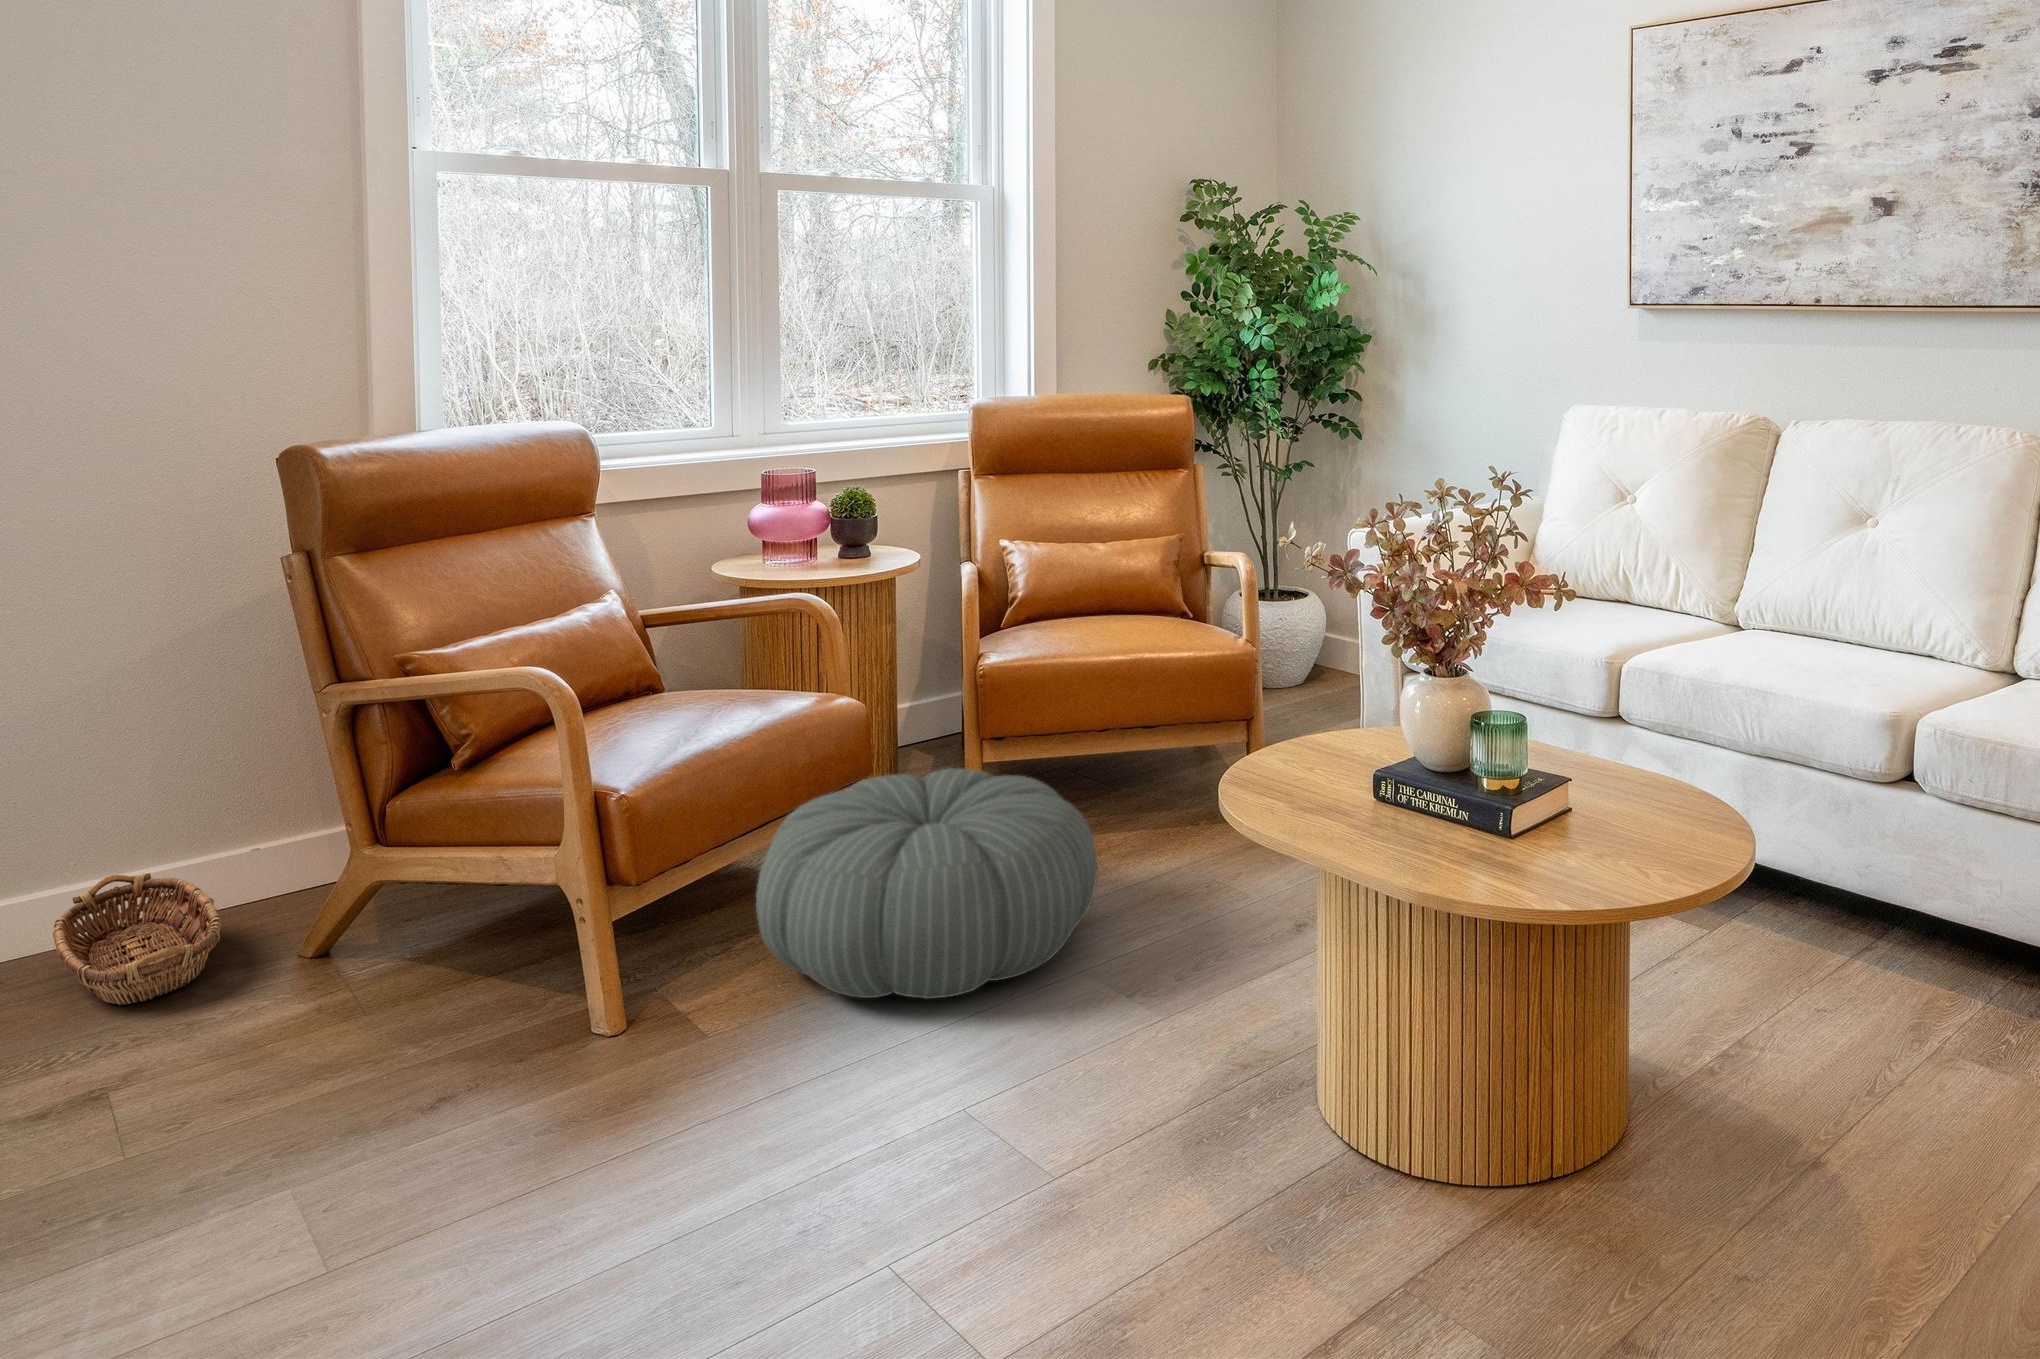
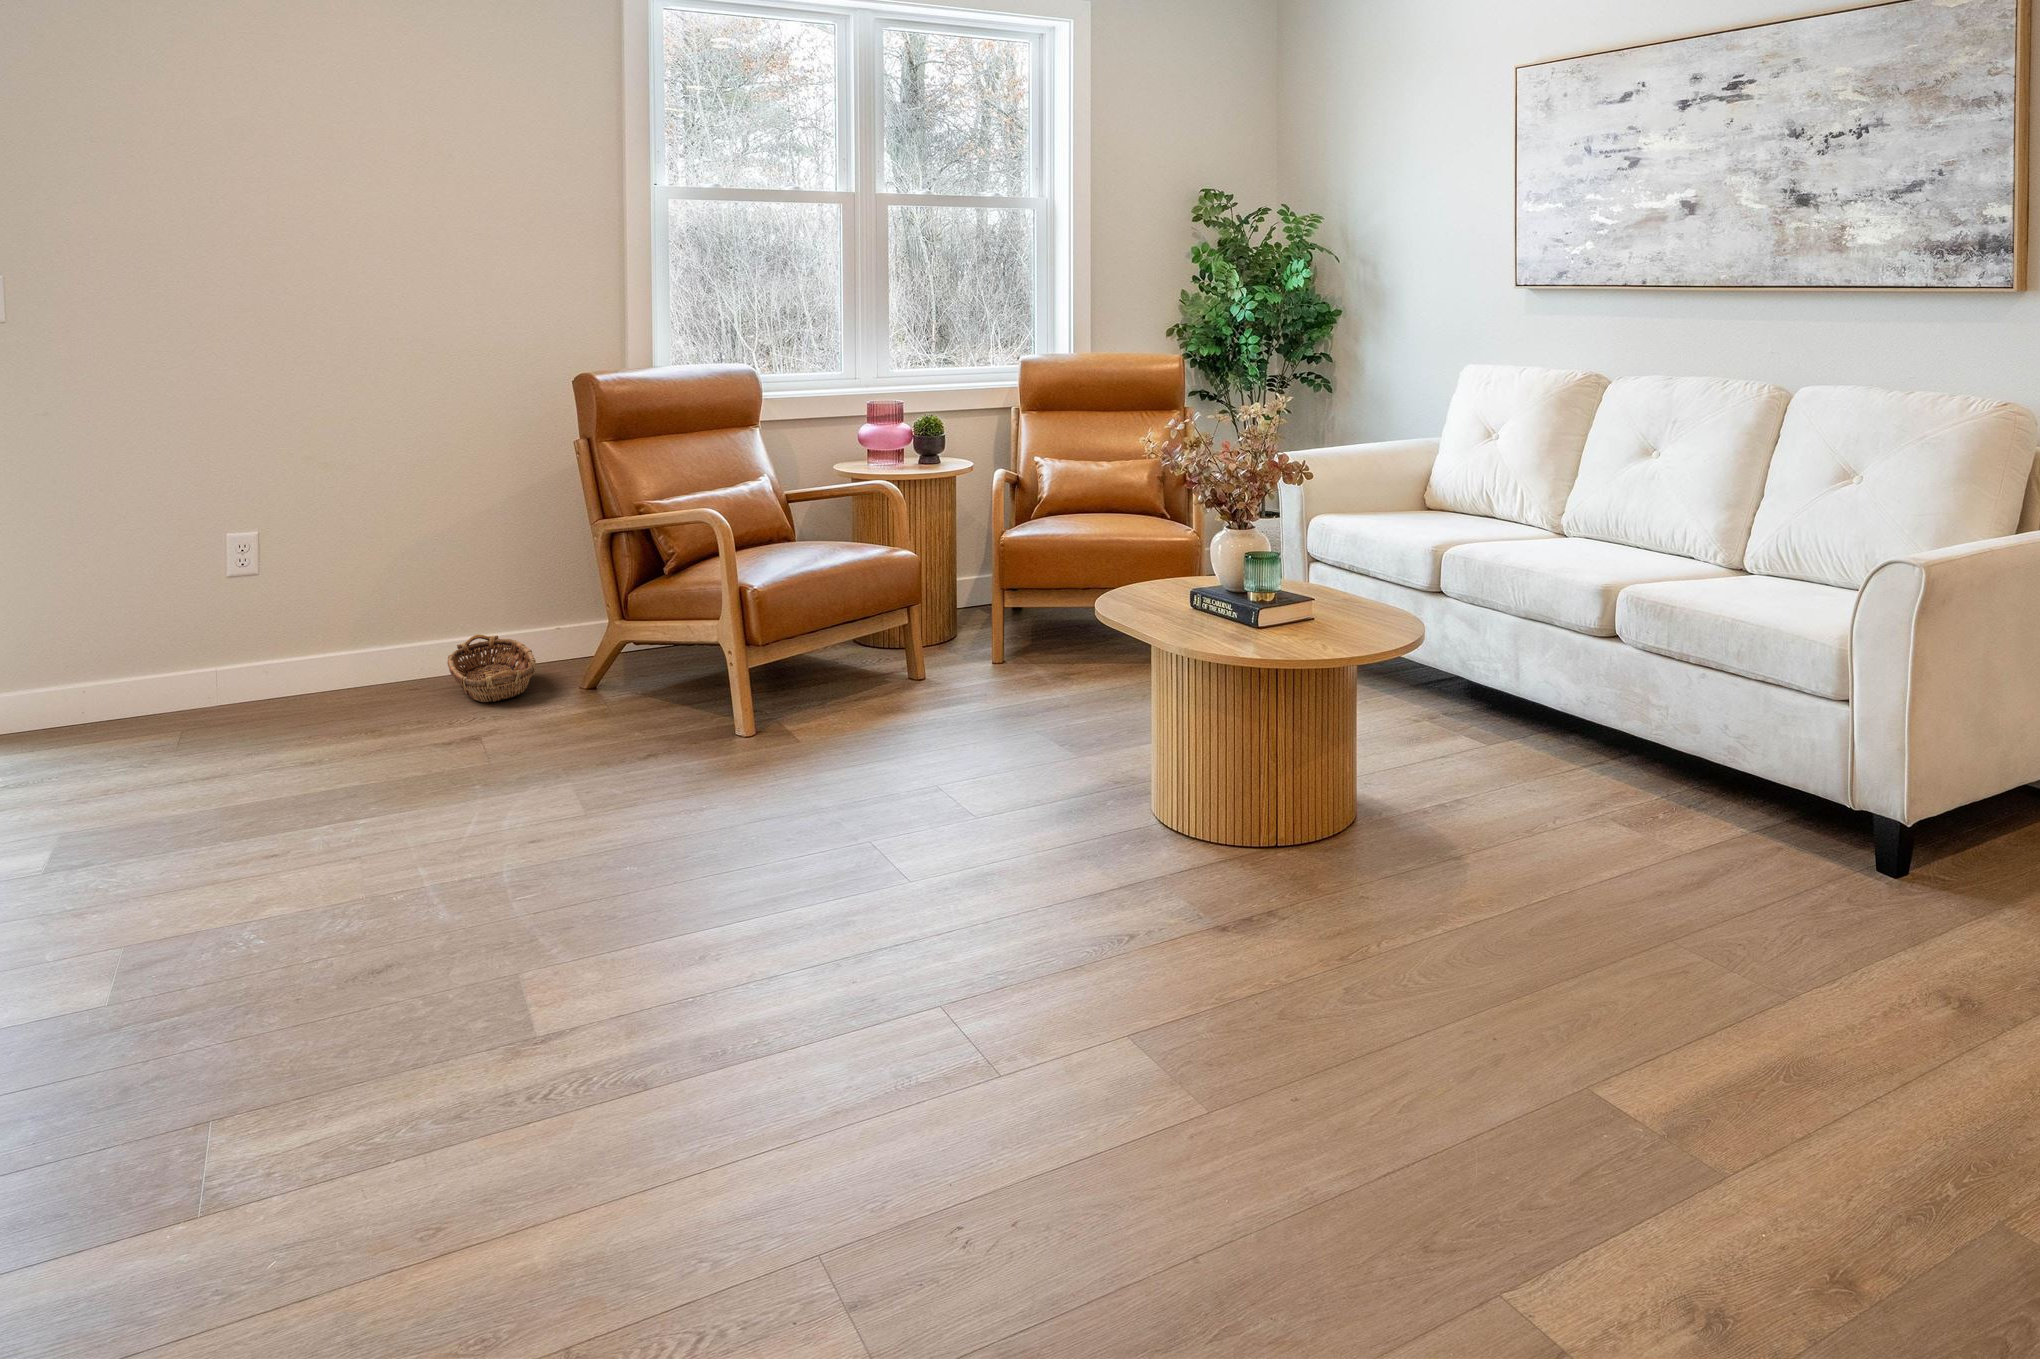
pouf: present [756,768,1097,999] -> none [837,600,1058,731]

